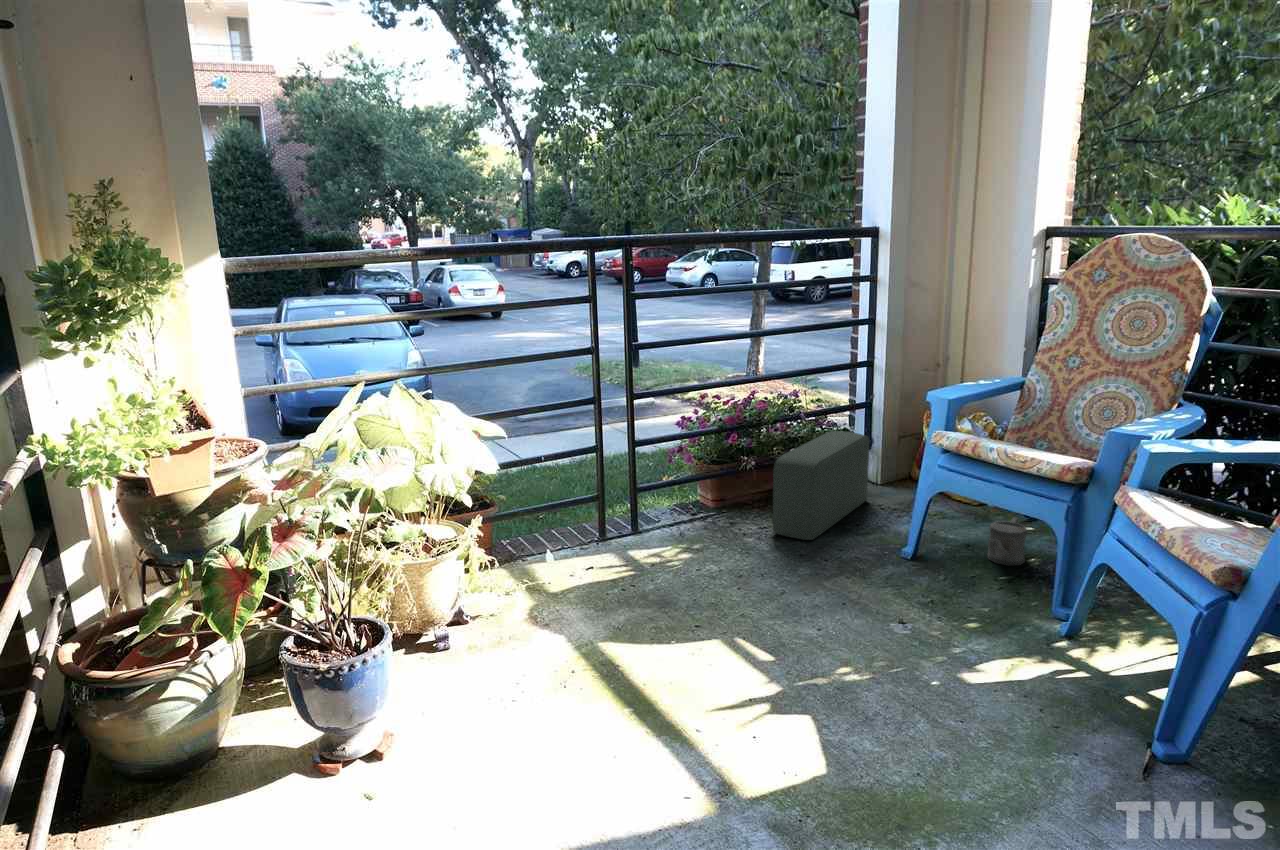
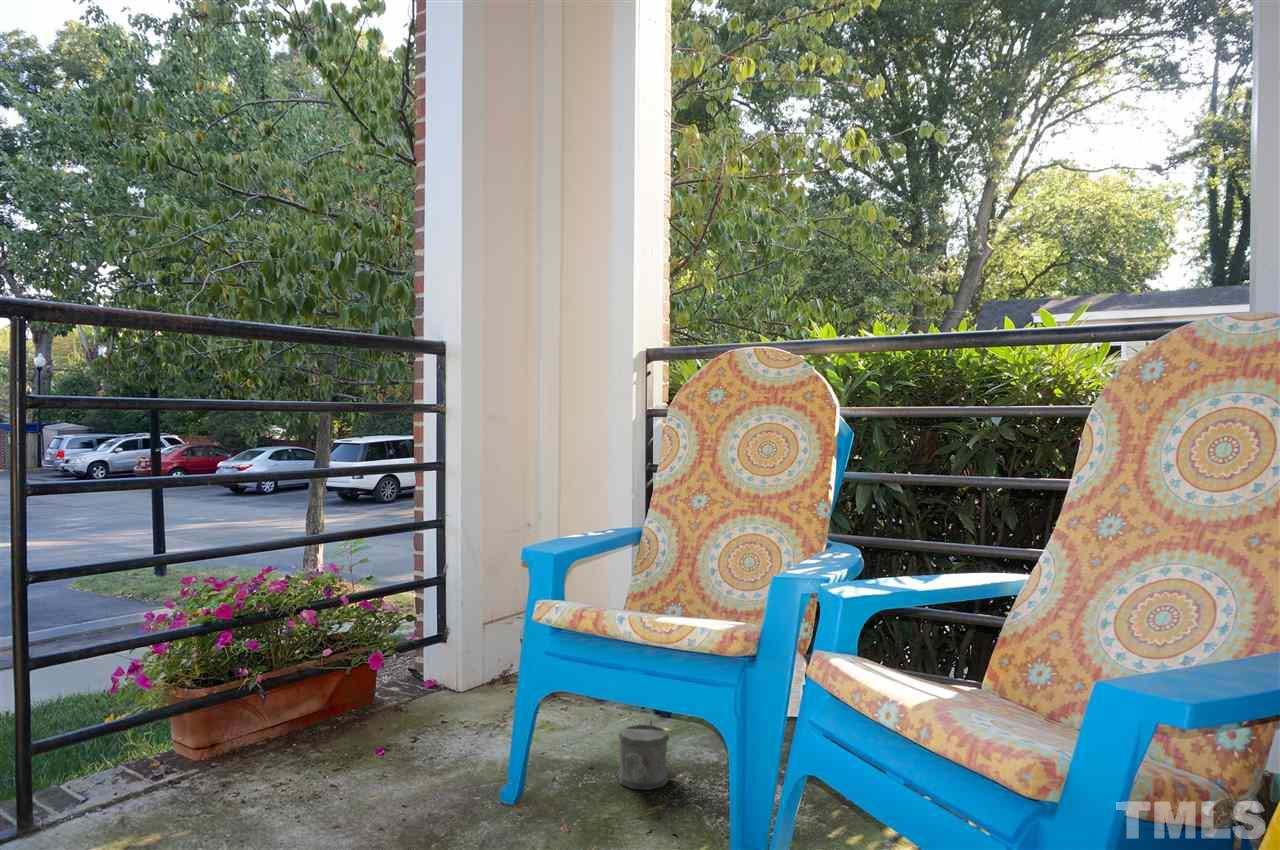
pouf: present [773,431,869,540] -> none [296,619,445,796]

